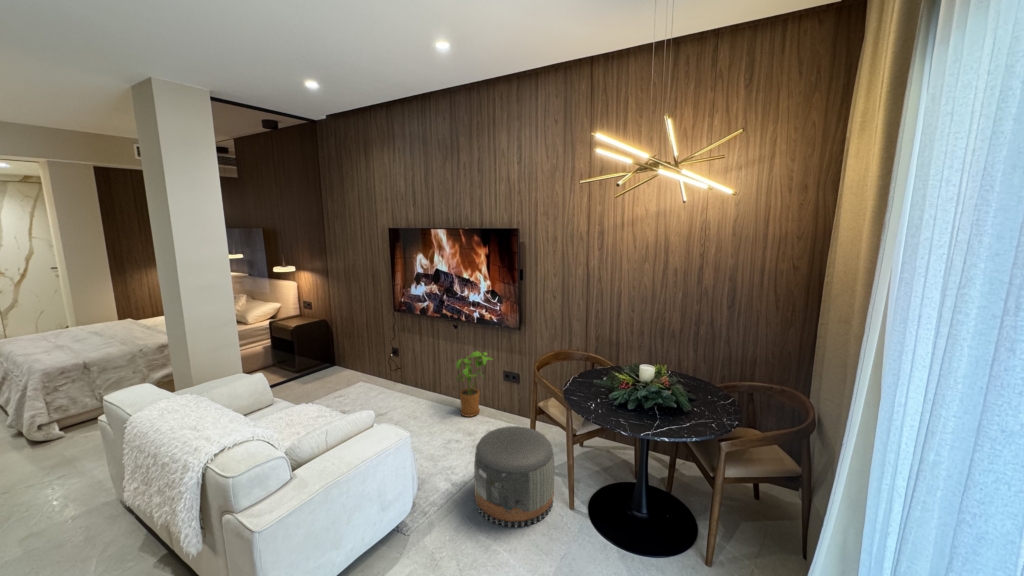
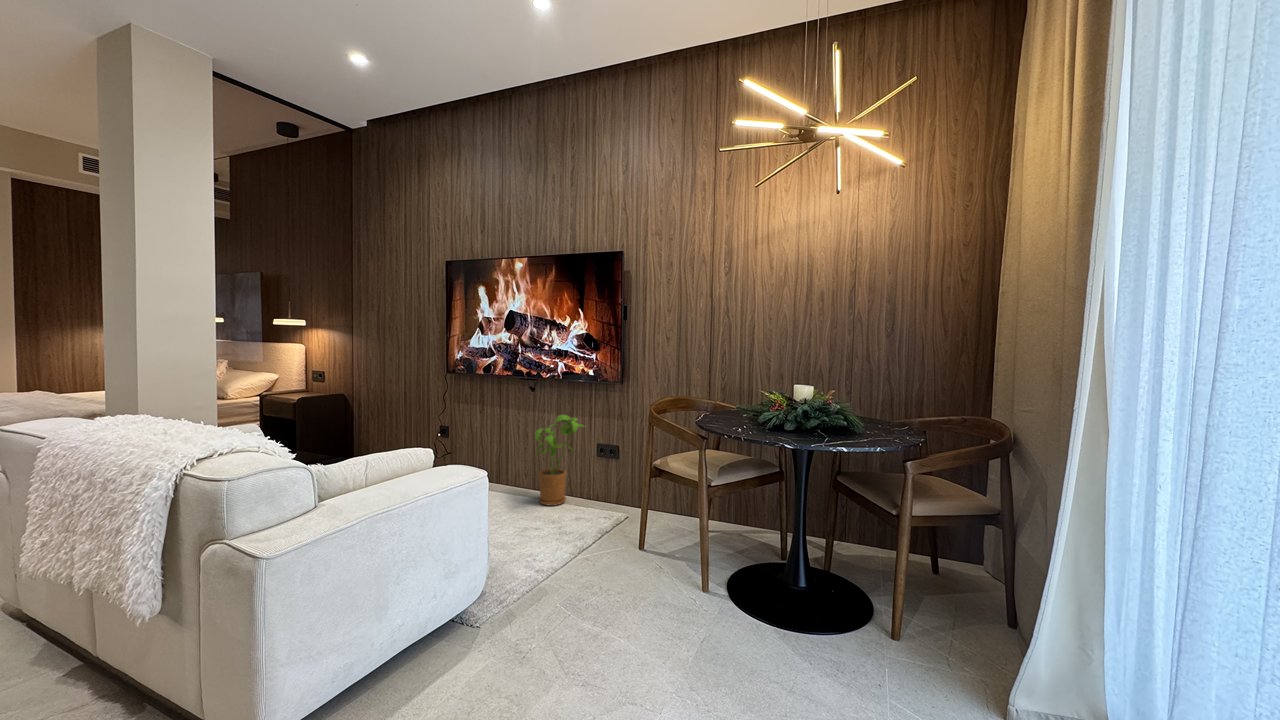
pouf: present [474,426,555,528] -> none [572,489,683,614]

